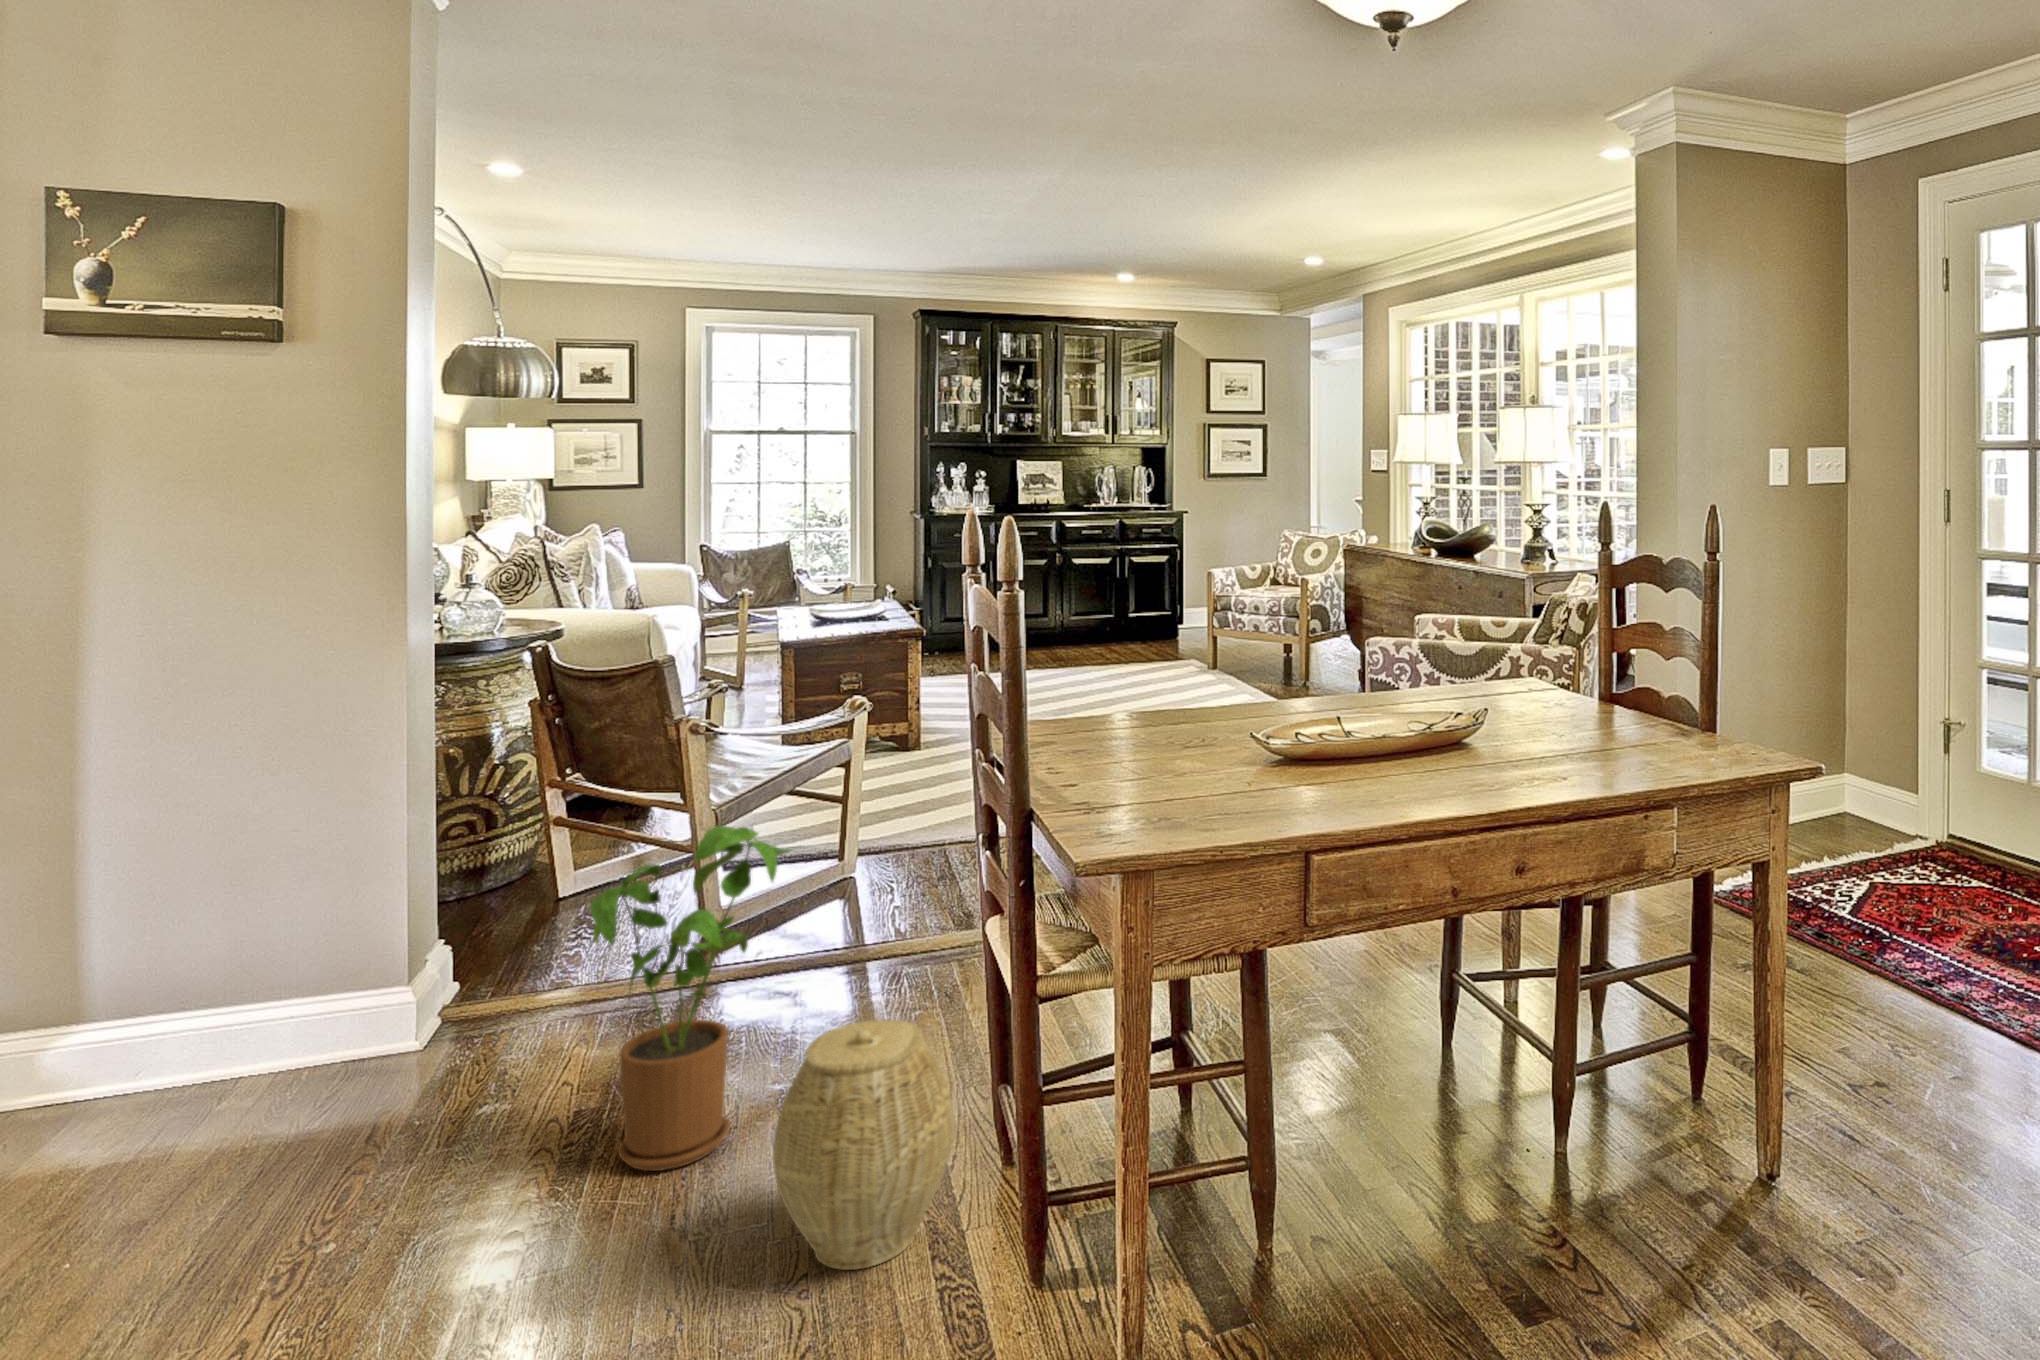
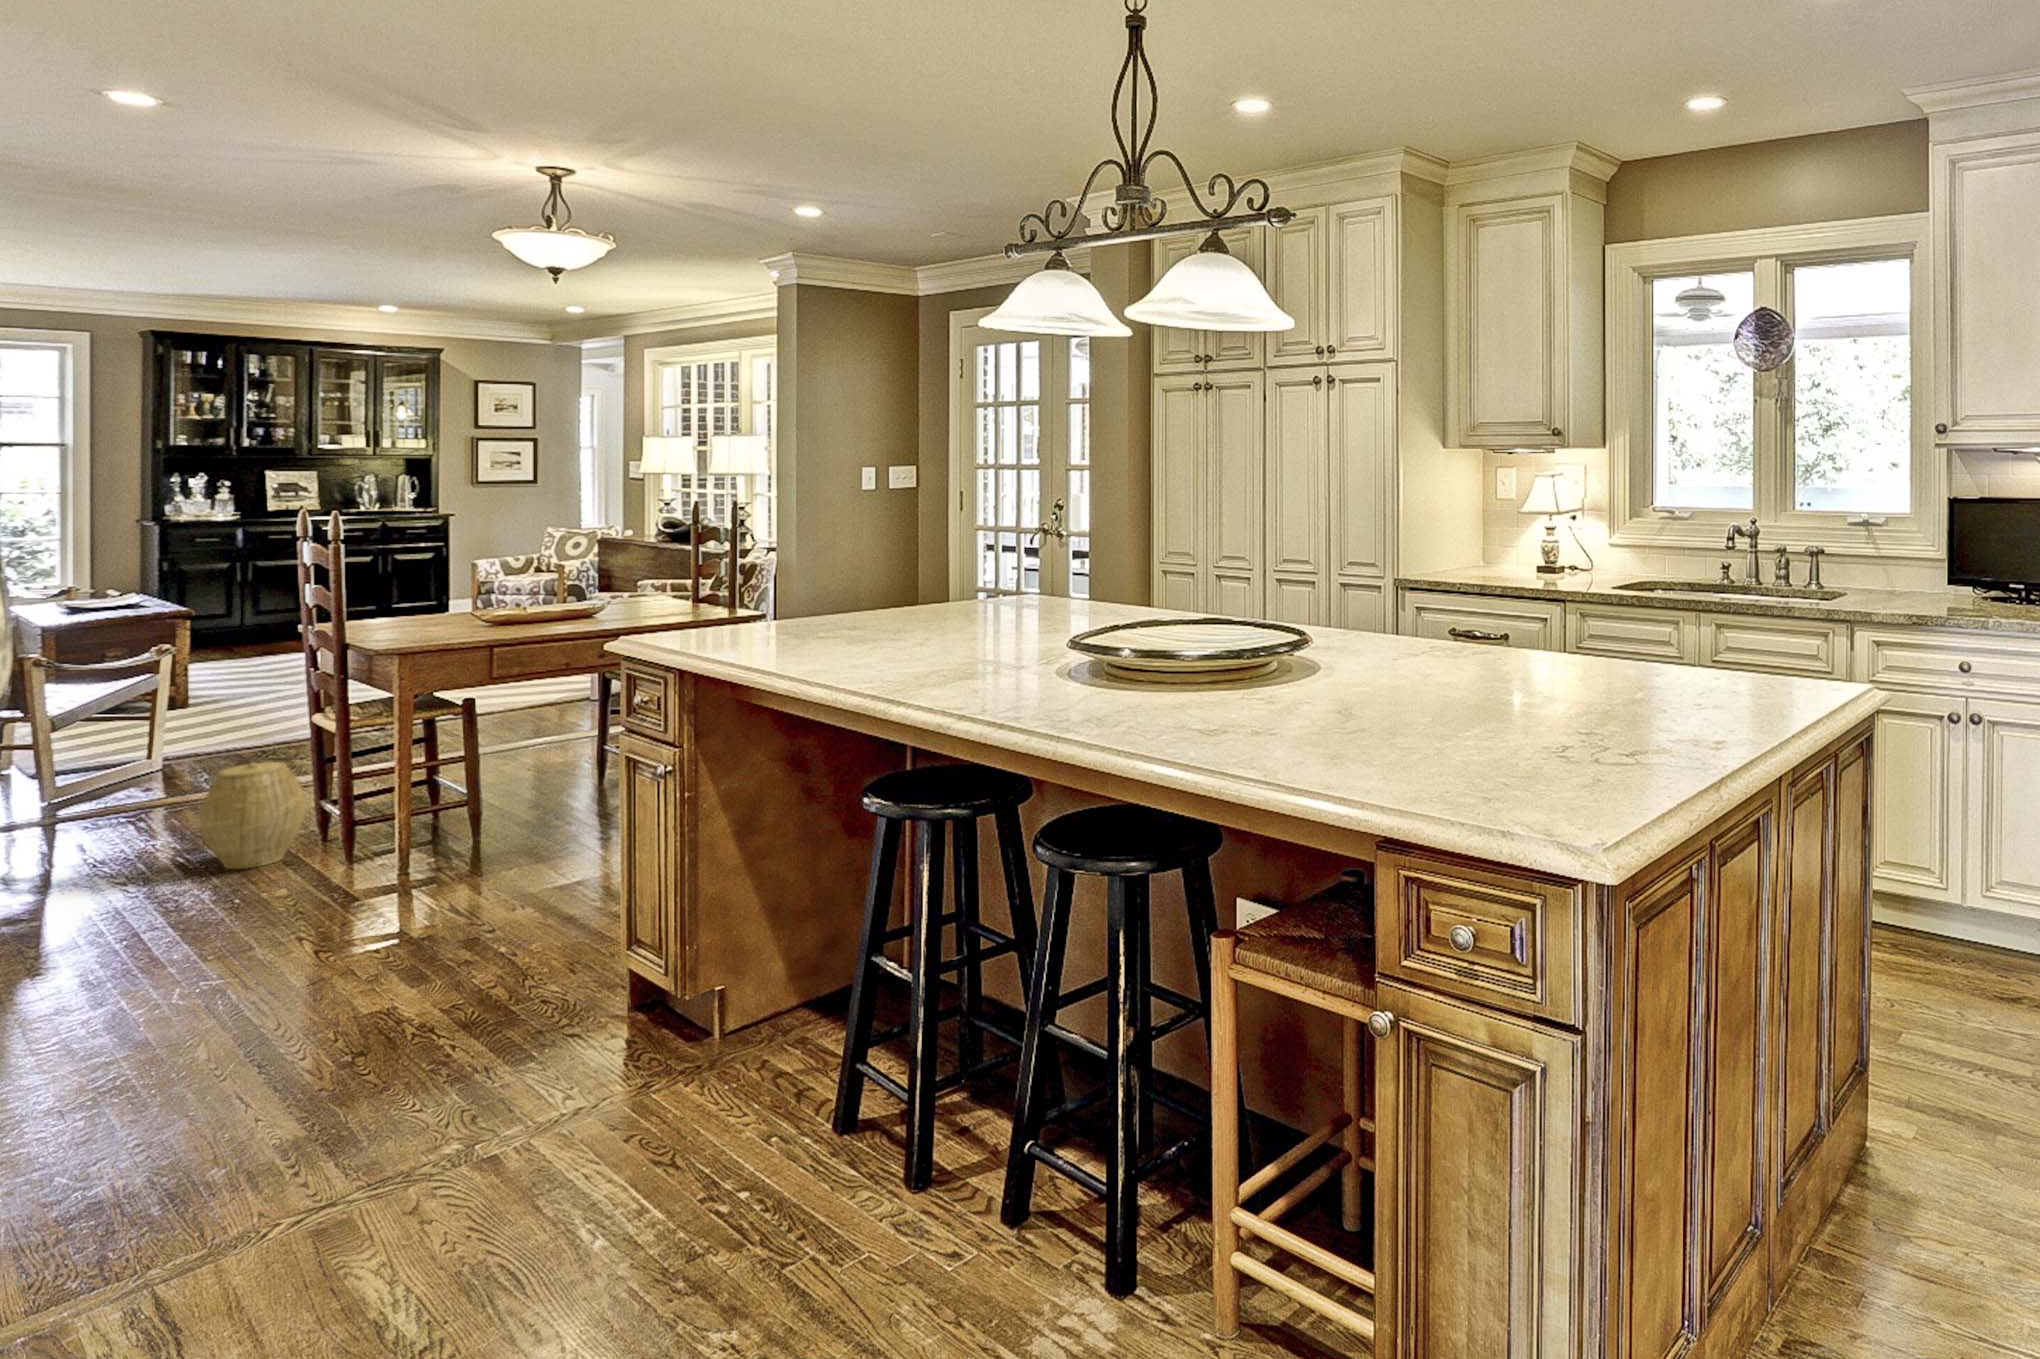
house plant: present [590,825,791,1171] -> none [46,686,180,866]

